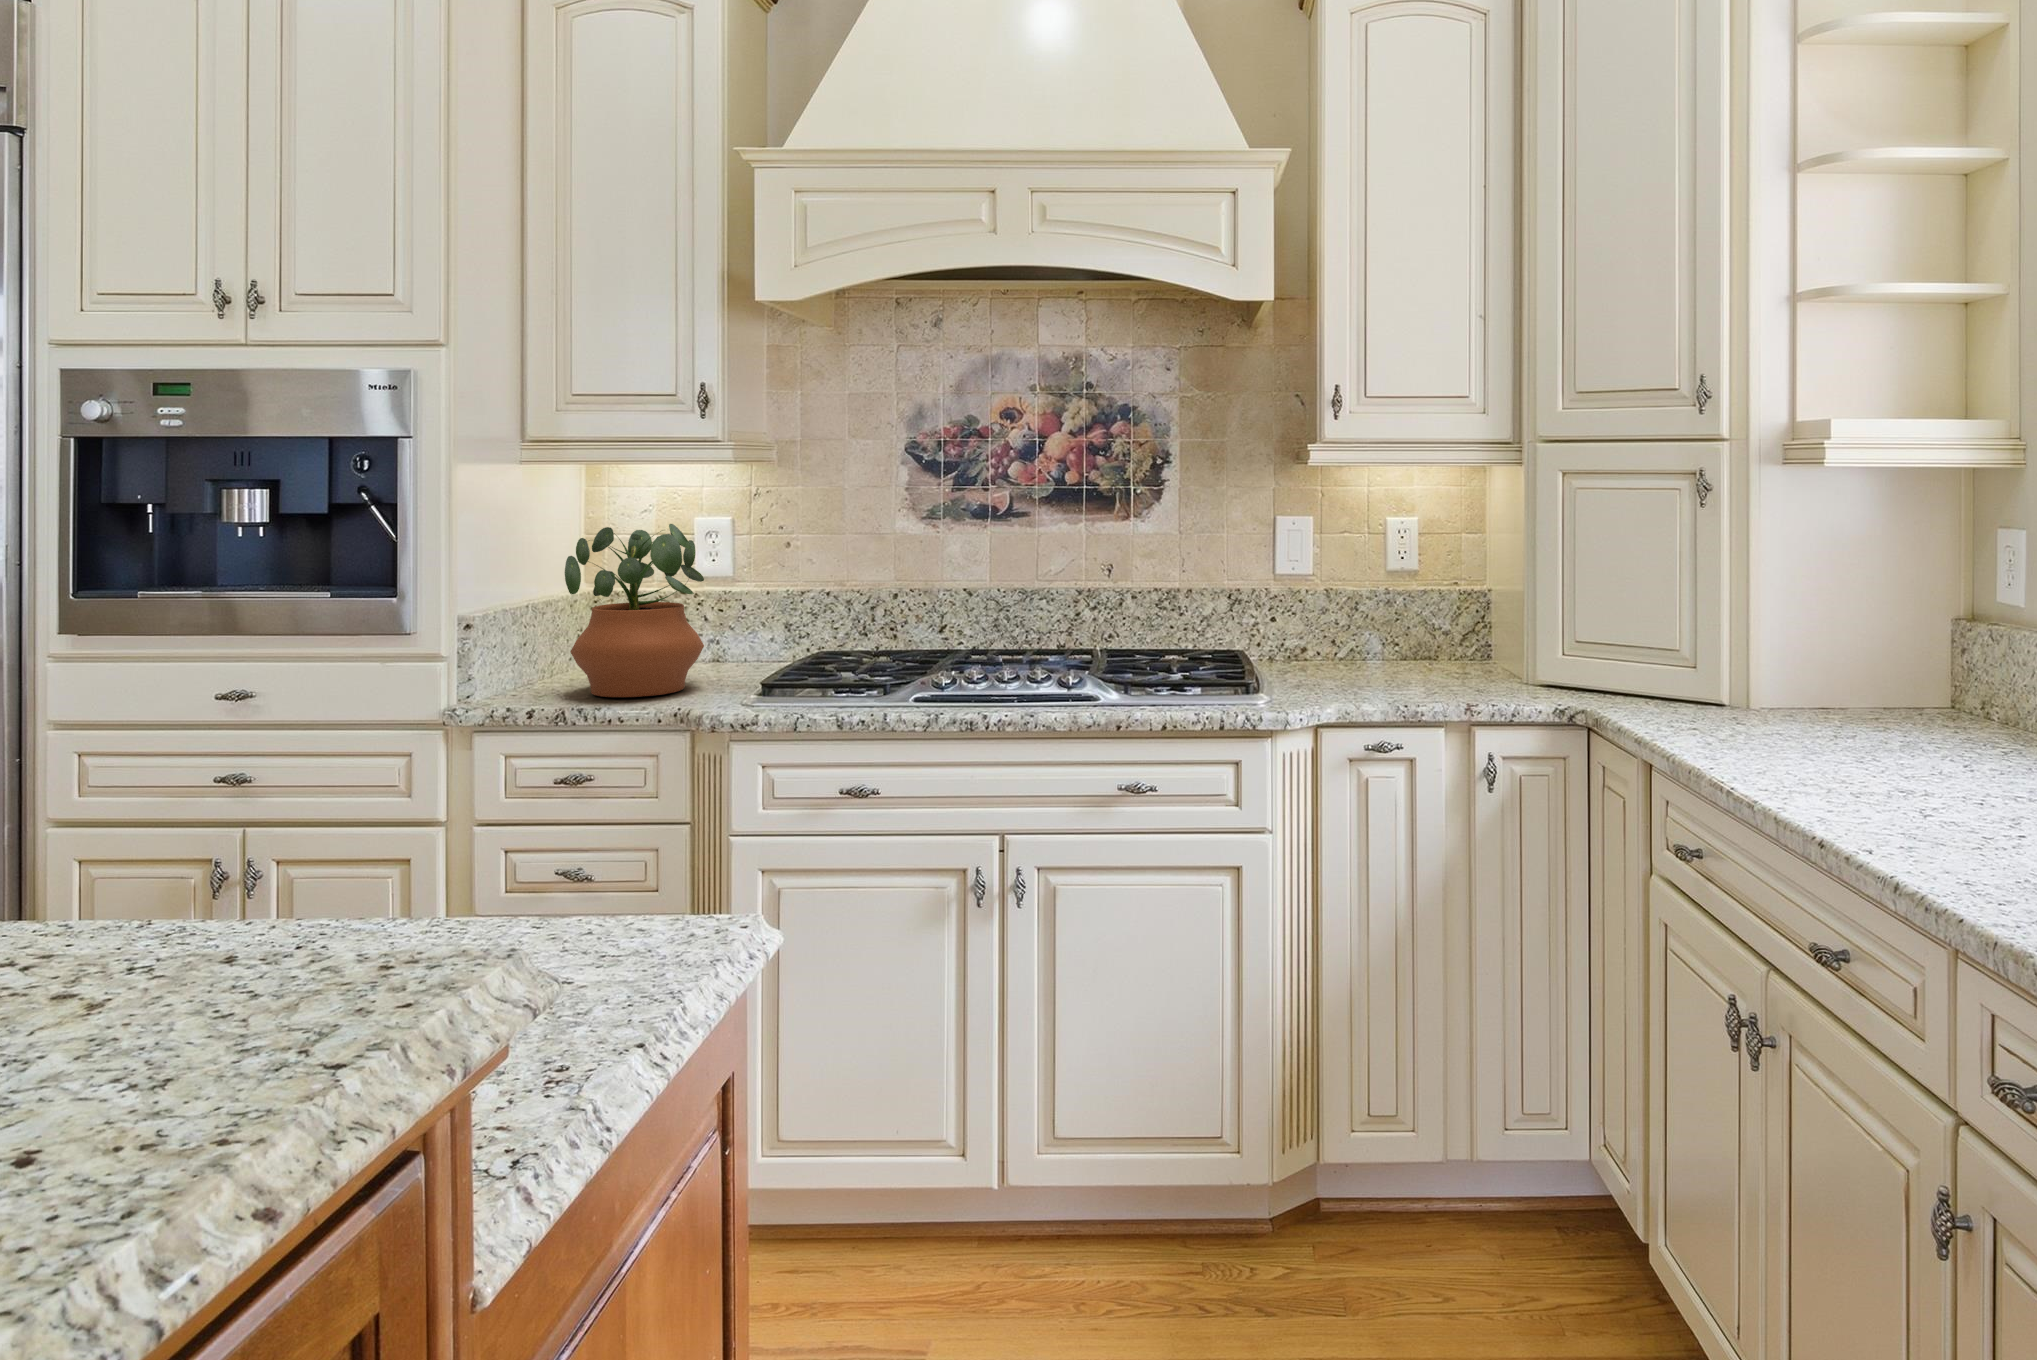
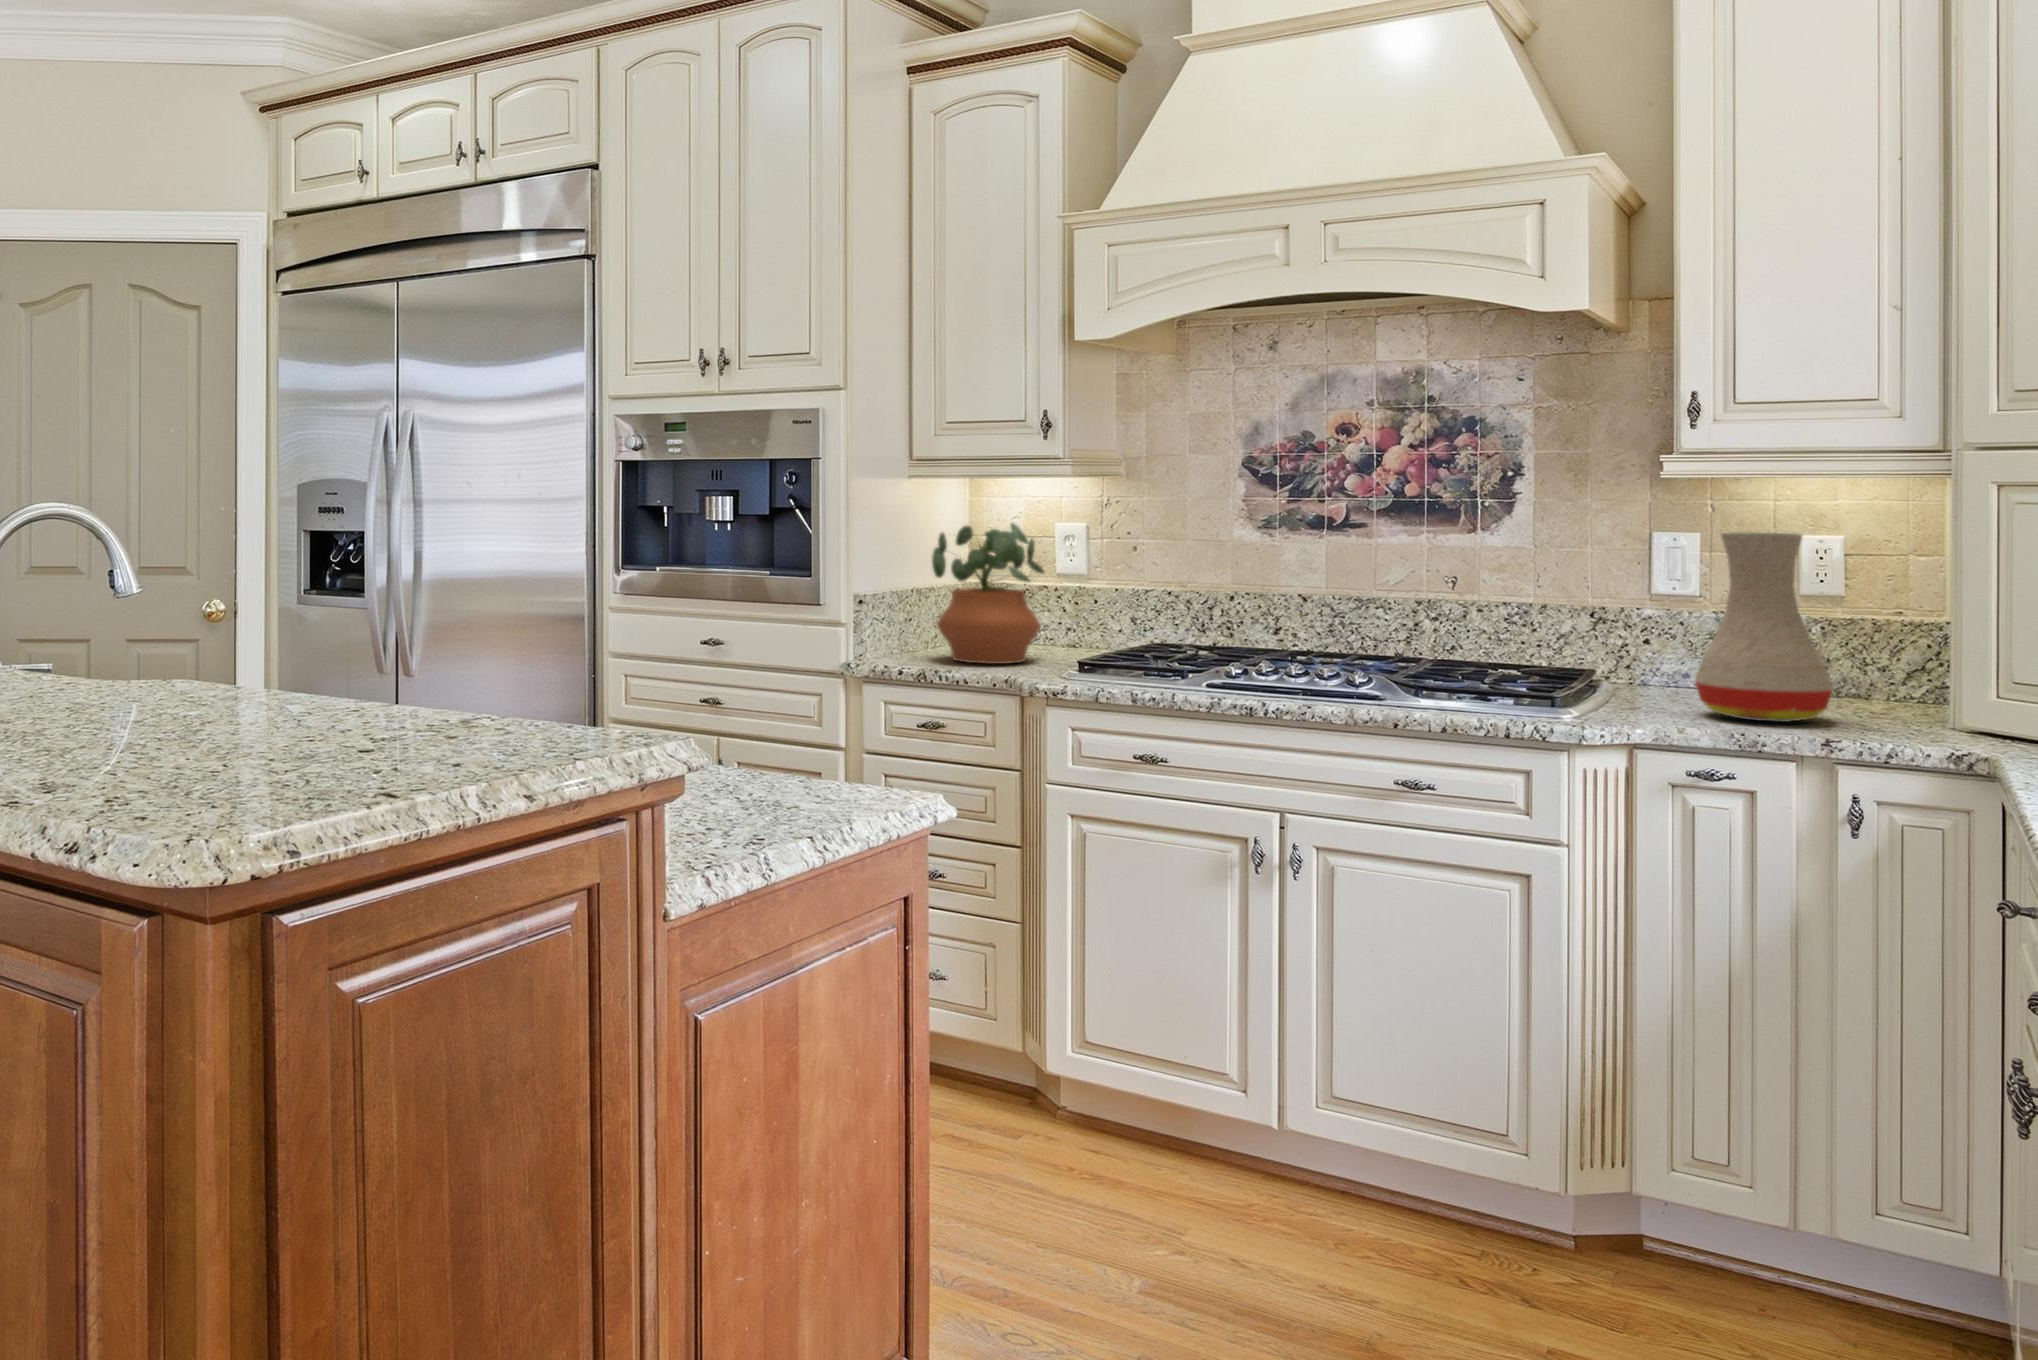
vase: none [1359,521,1464,693] -> present [1695,532,1833,722]

